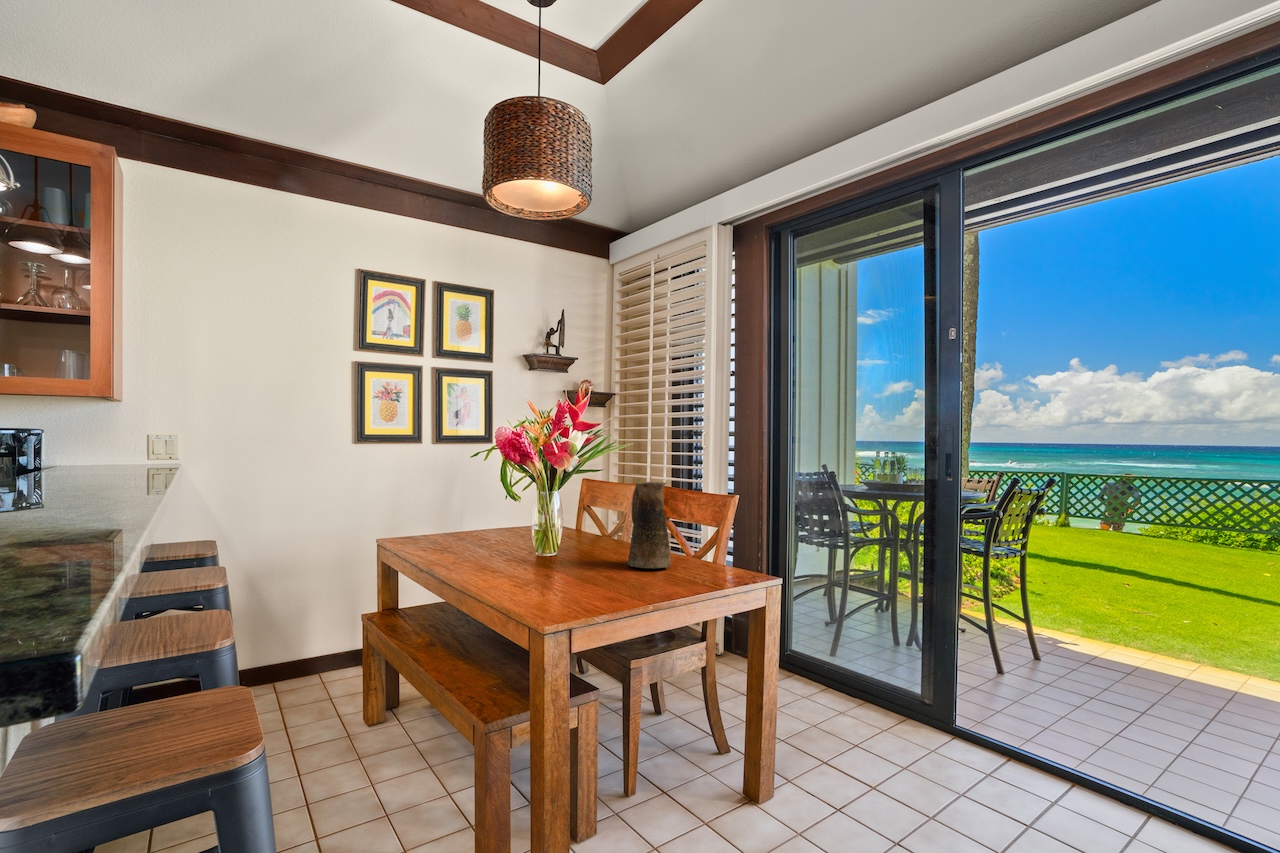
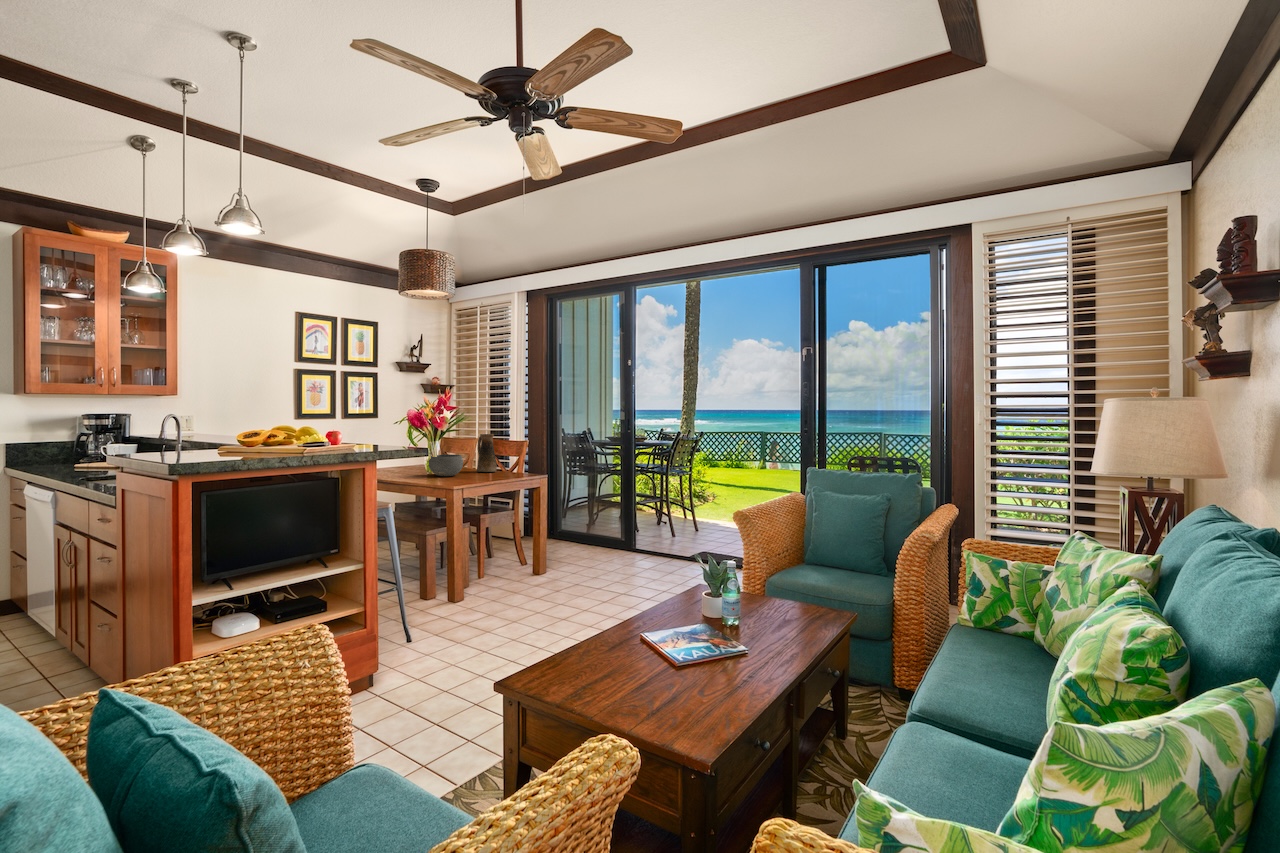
bowl: none [514,528,592,584] -> present [429,454,463,476]

